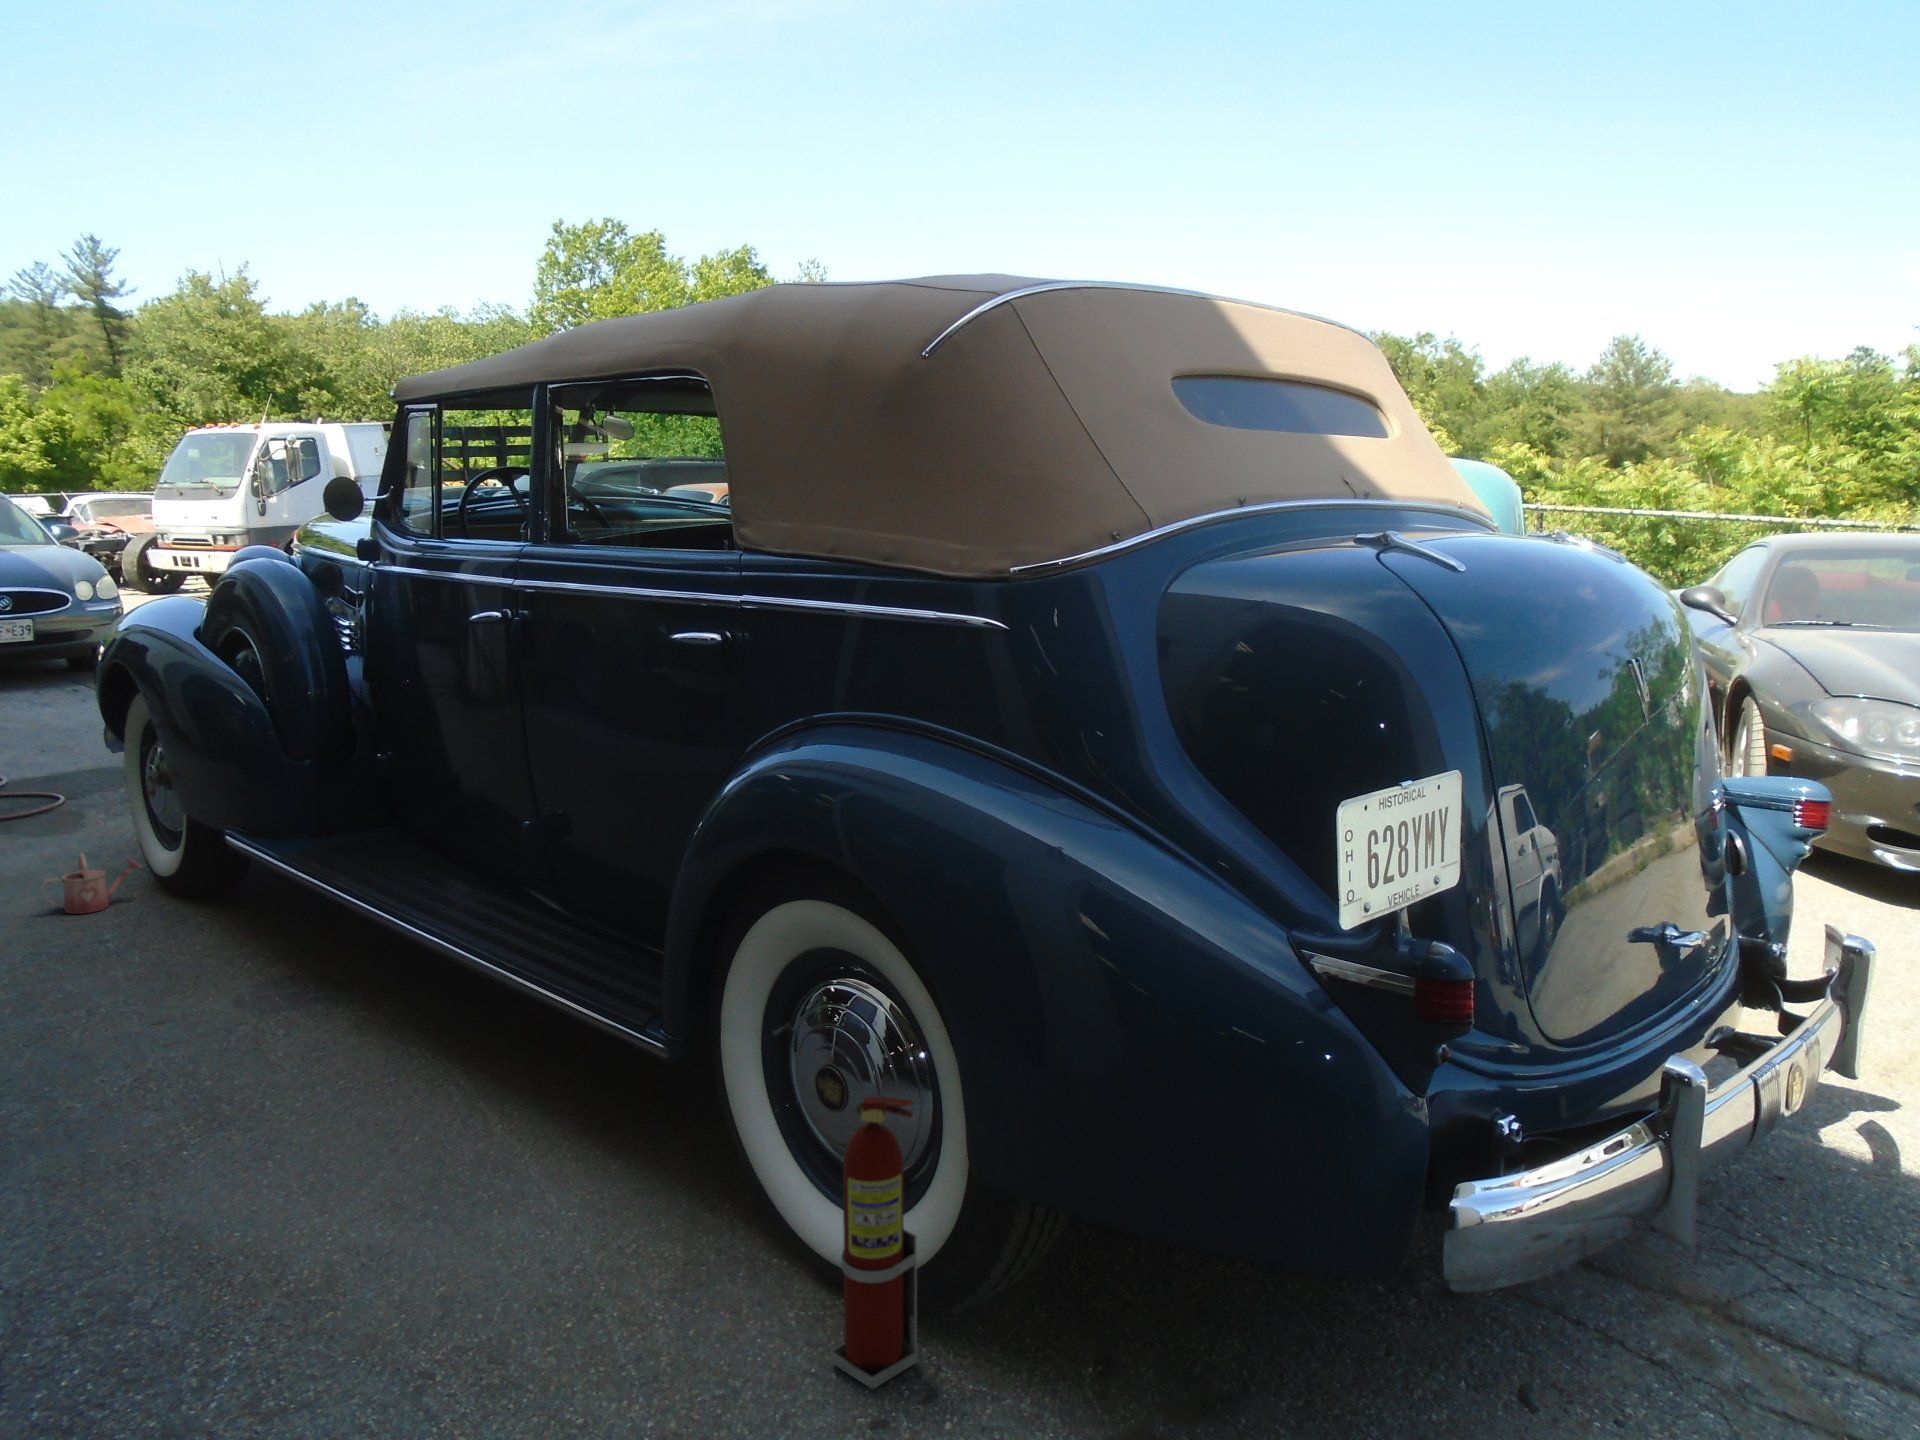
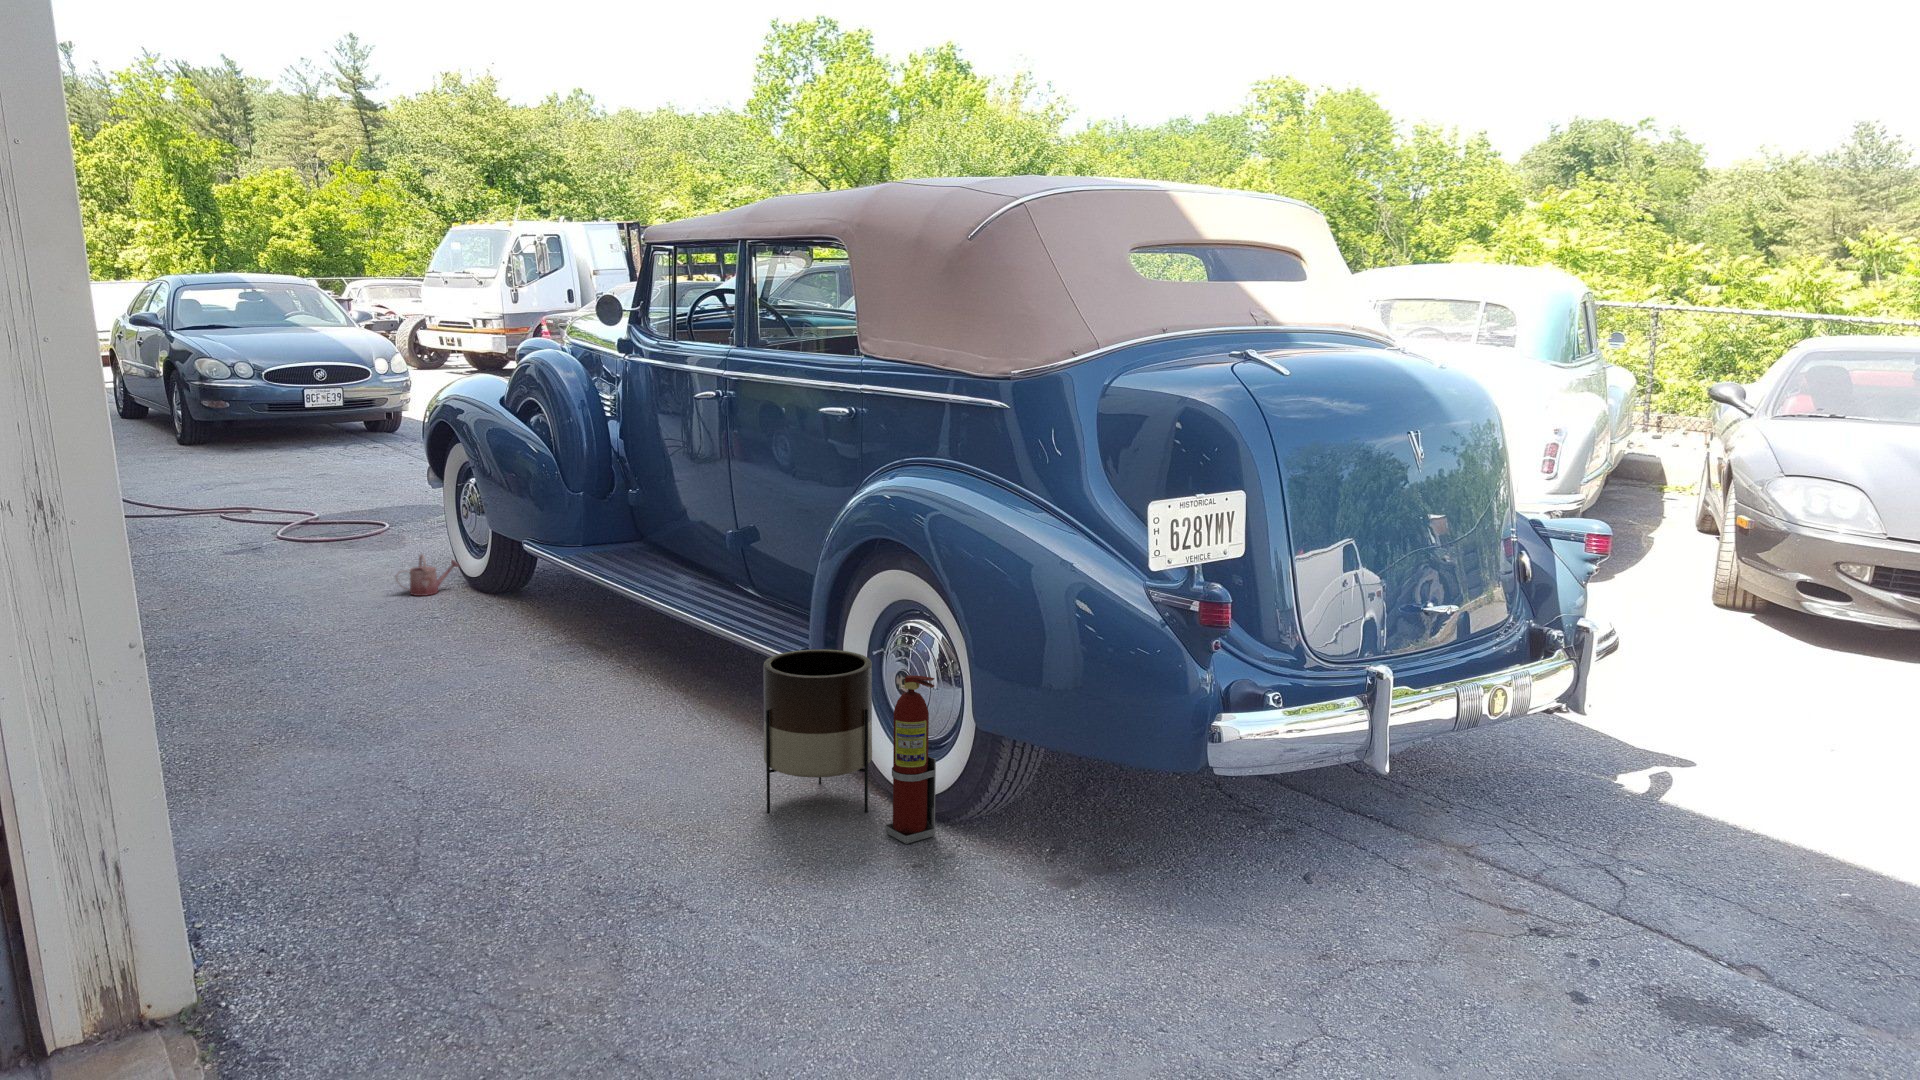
planter: none [606,1035,794,1336] -> present [763,649,872,814]

